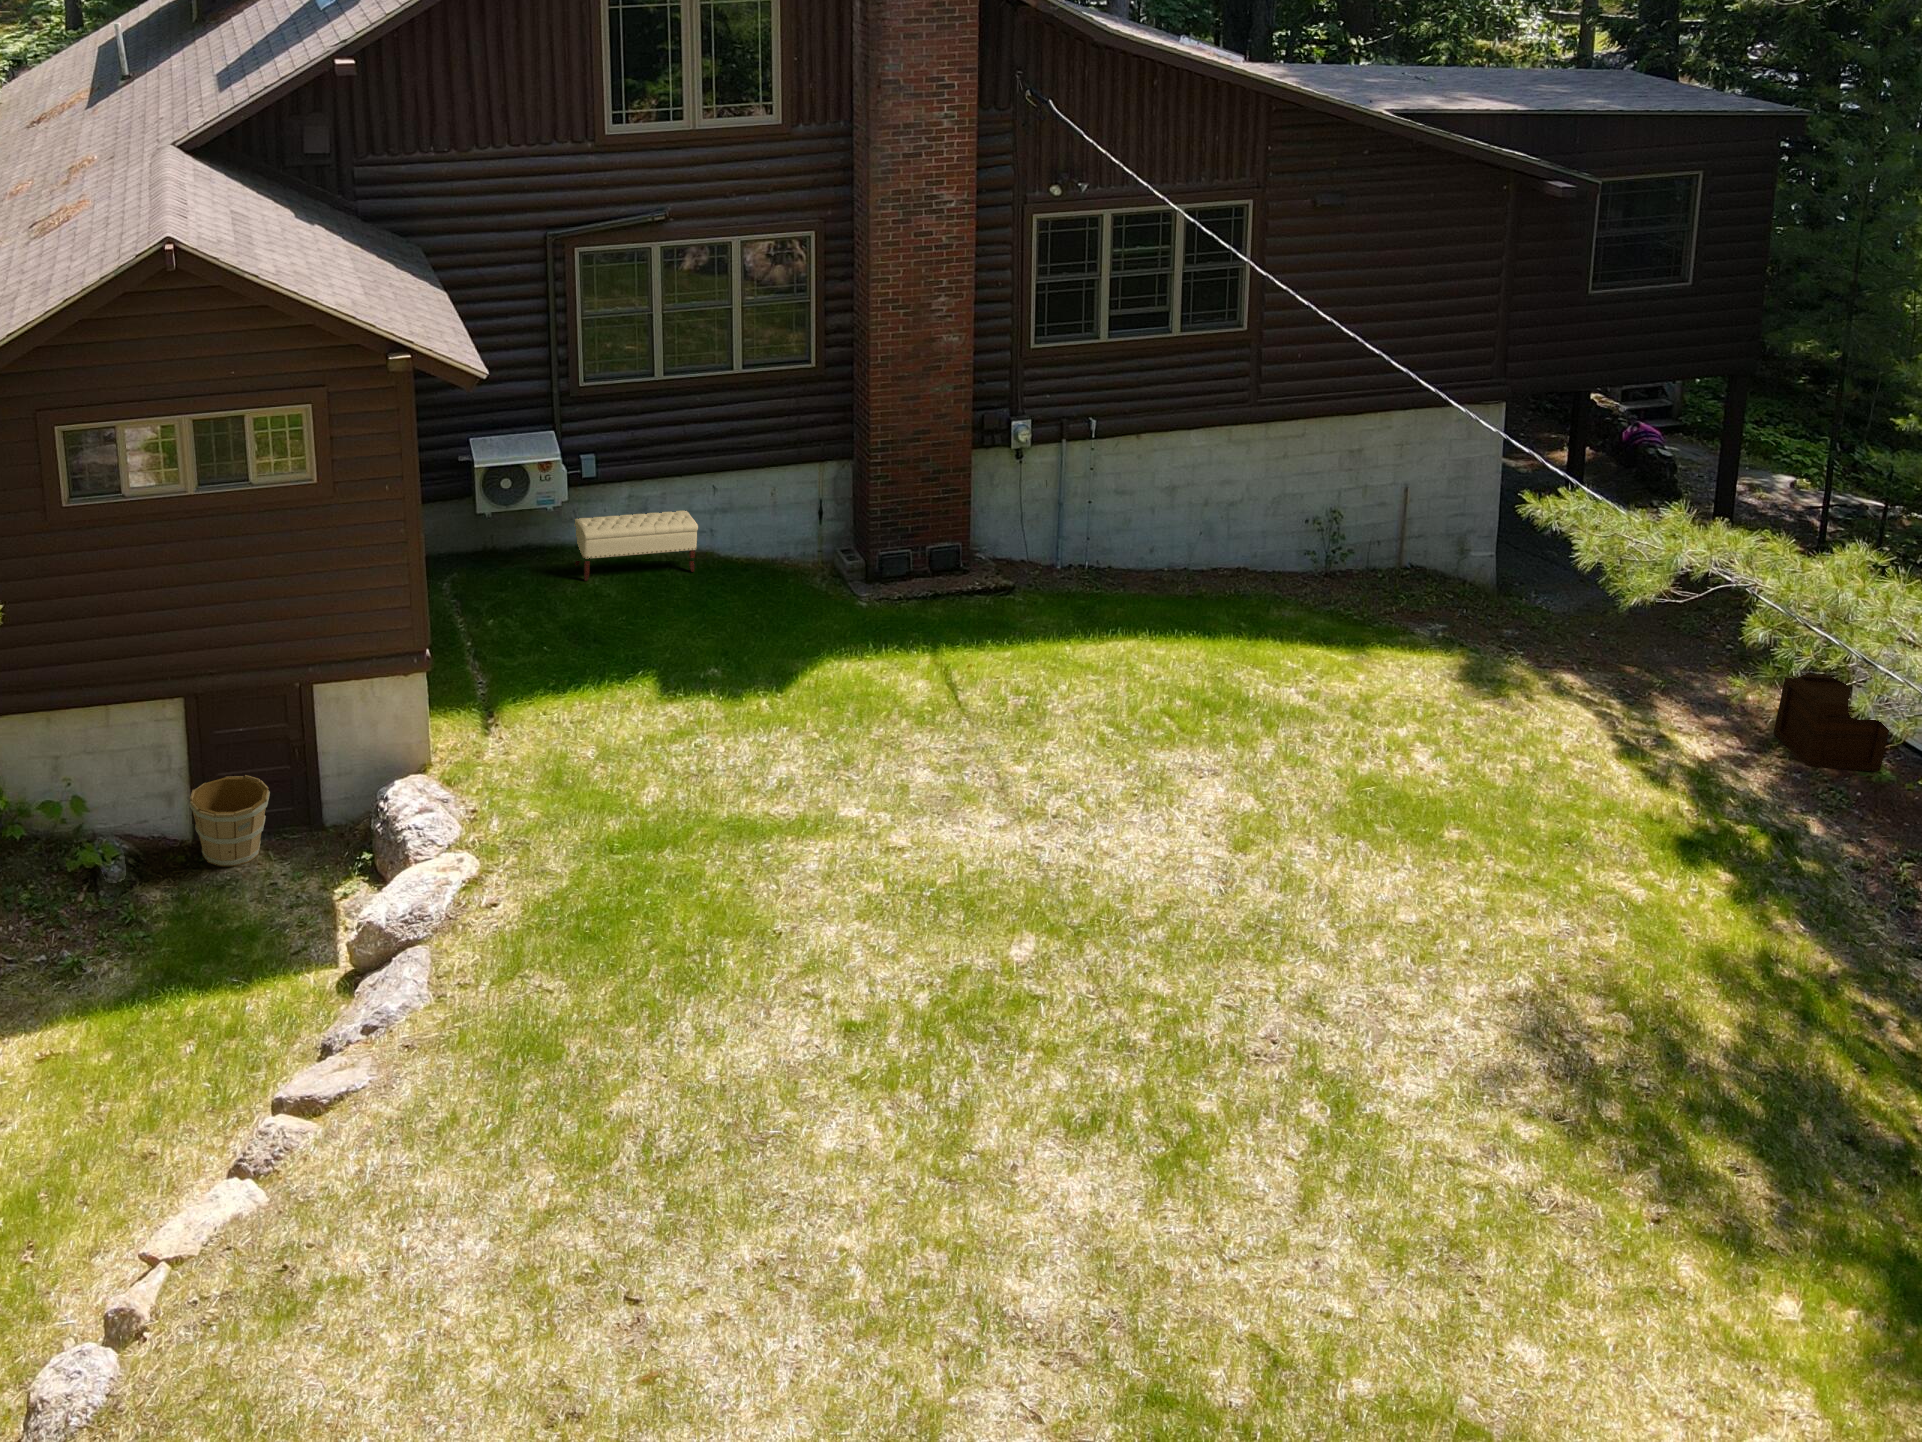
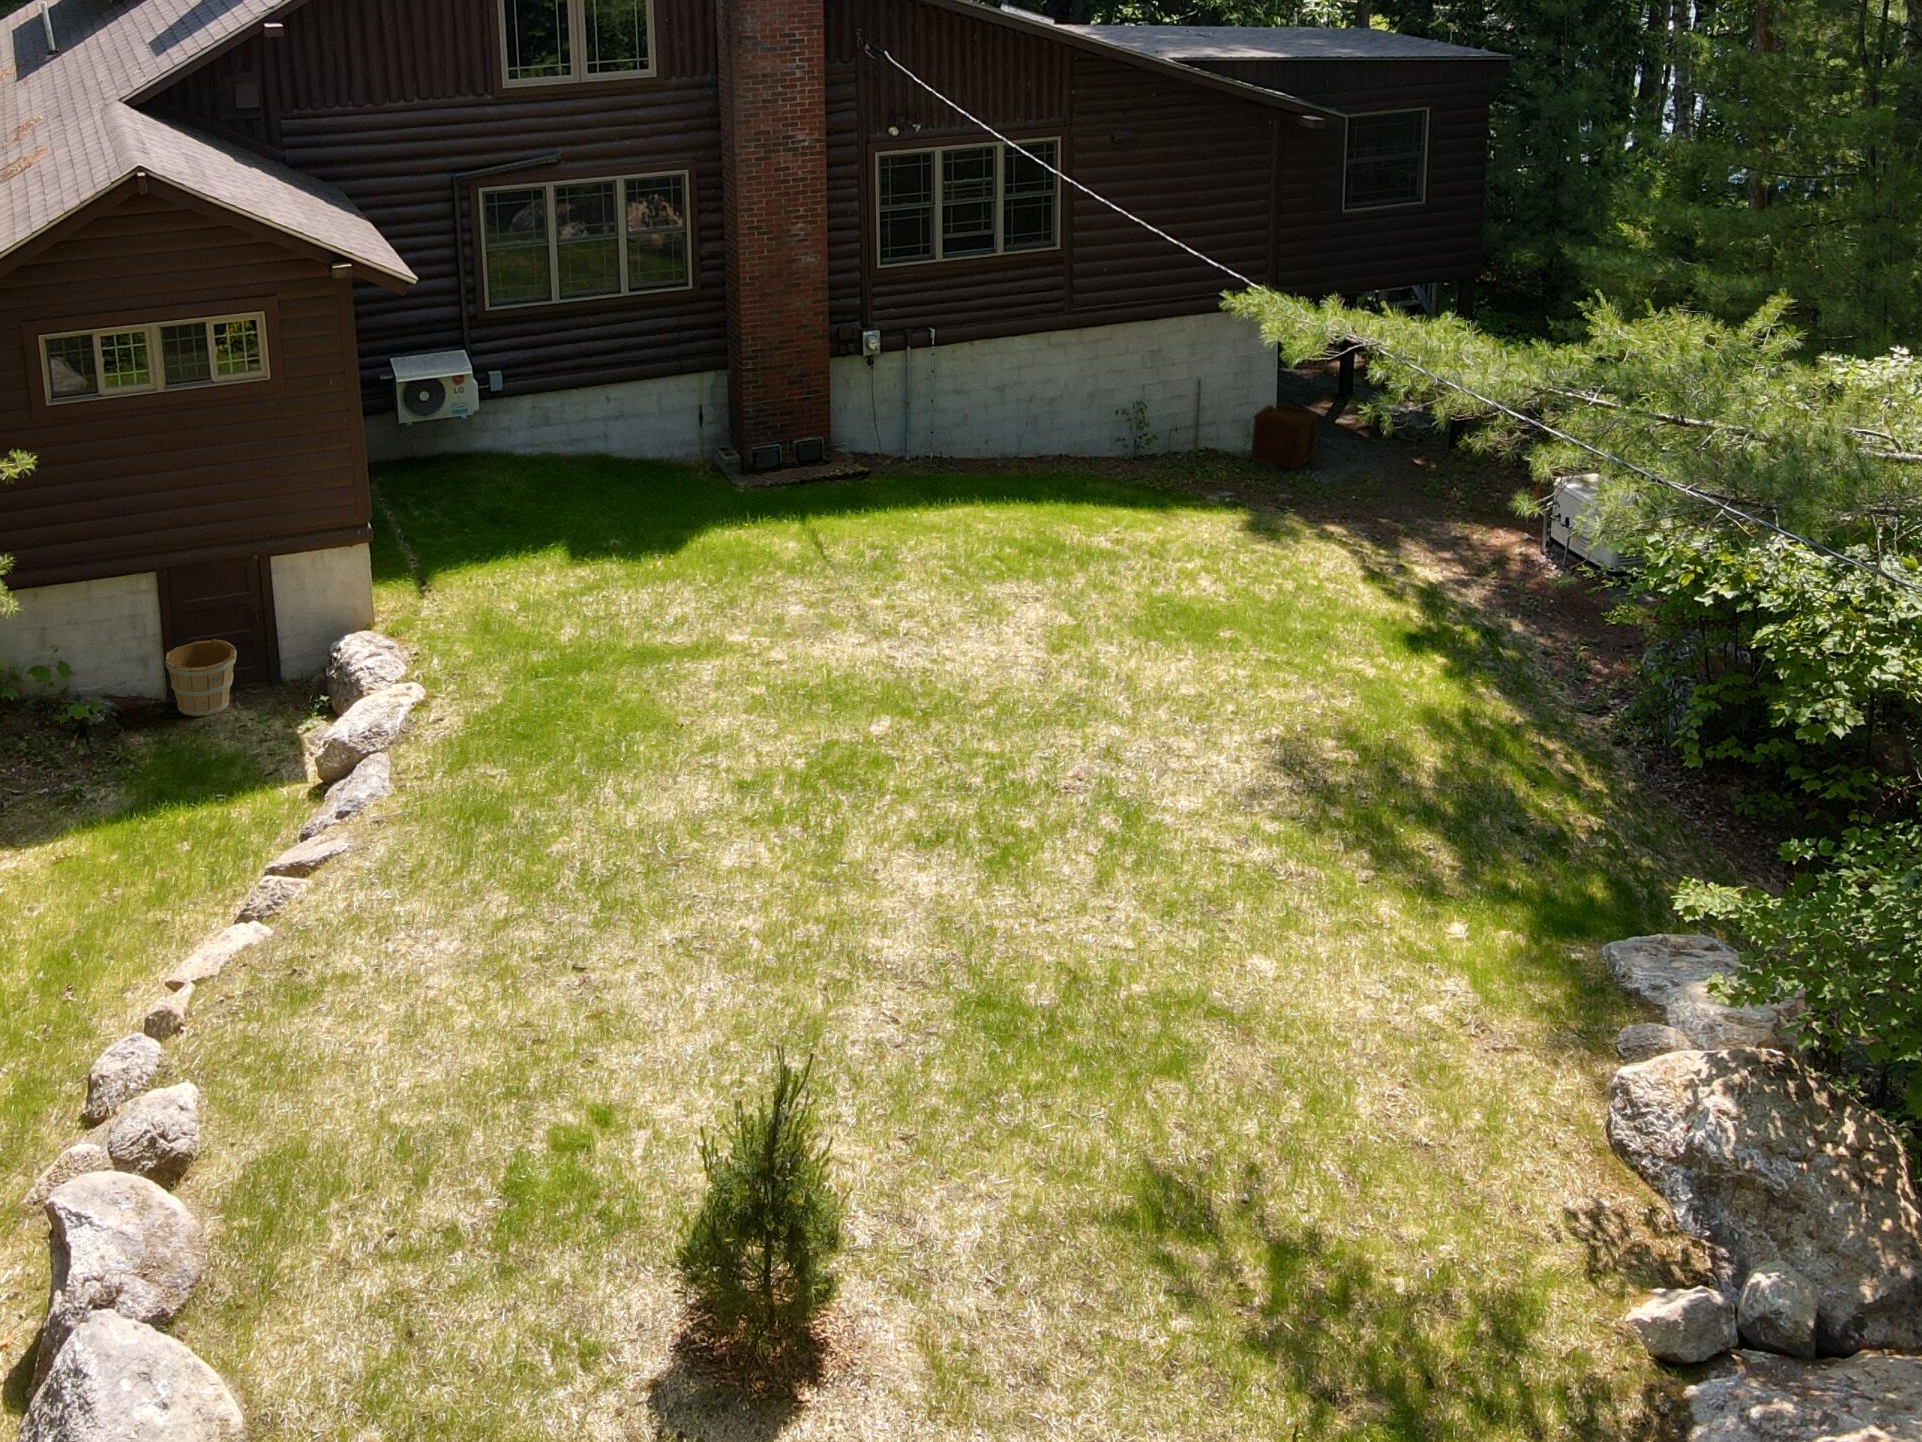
bench: present [575,511,698,581] -> none [489,418,599,482]
wooden crate: present [1774,674,1889,772] -> present [1250,403,1318,469]

